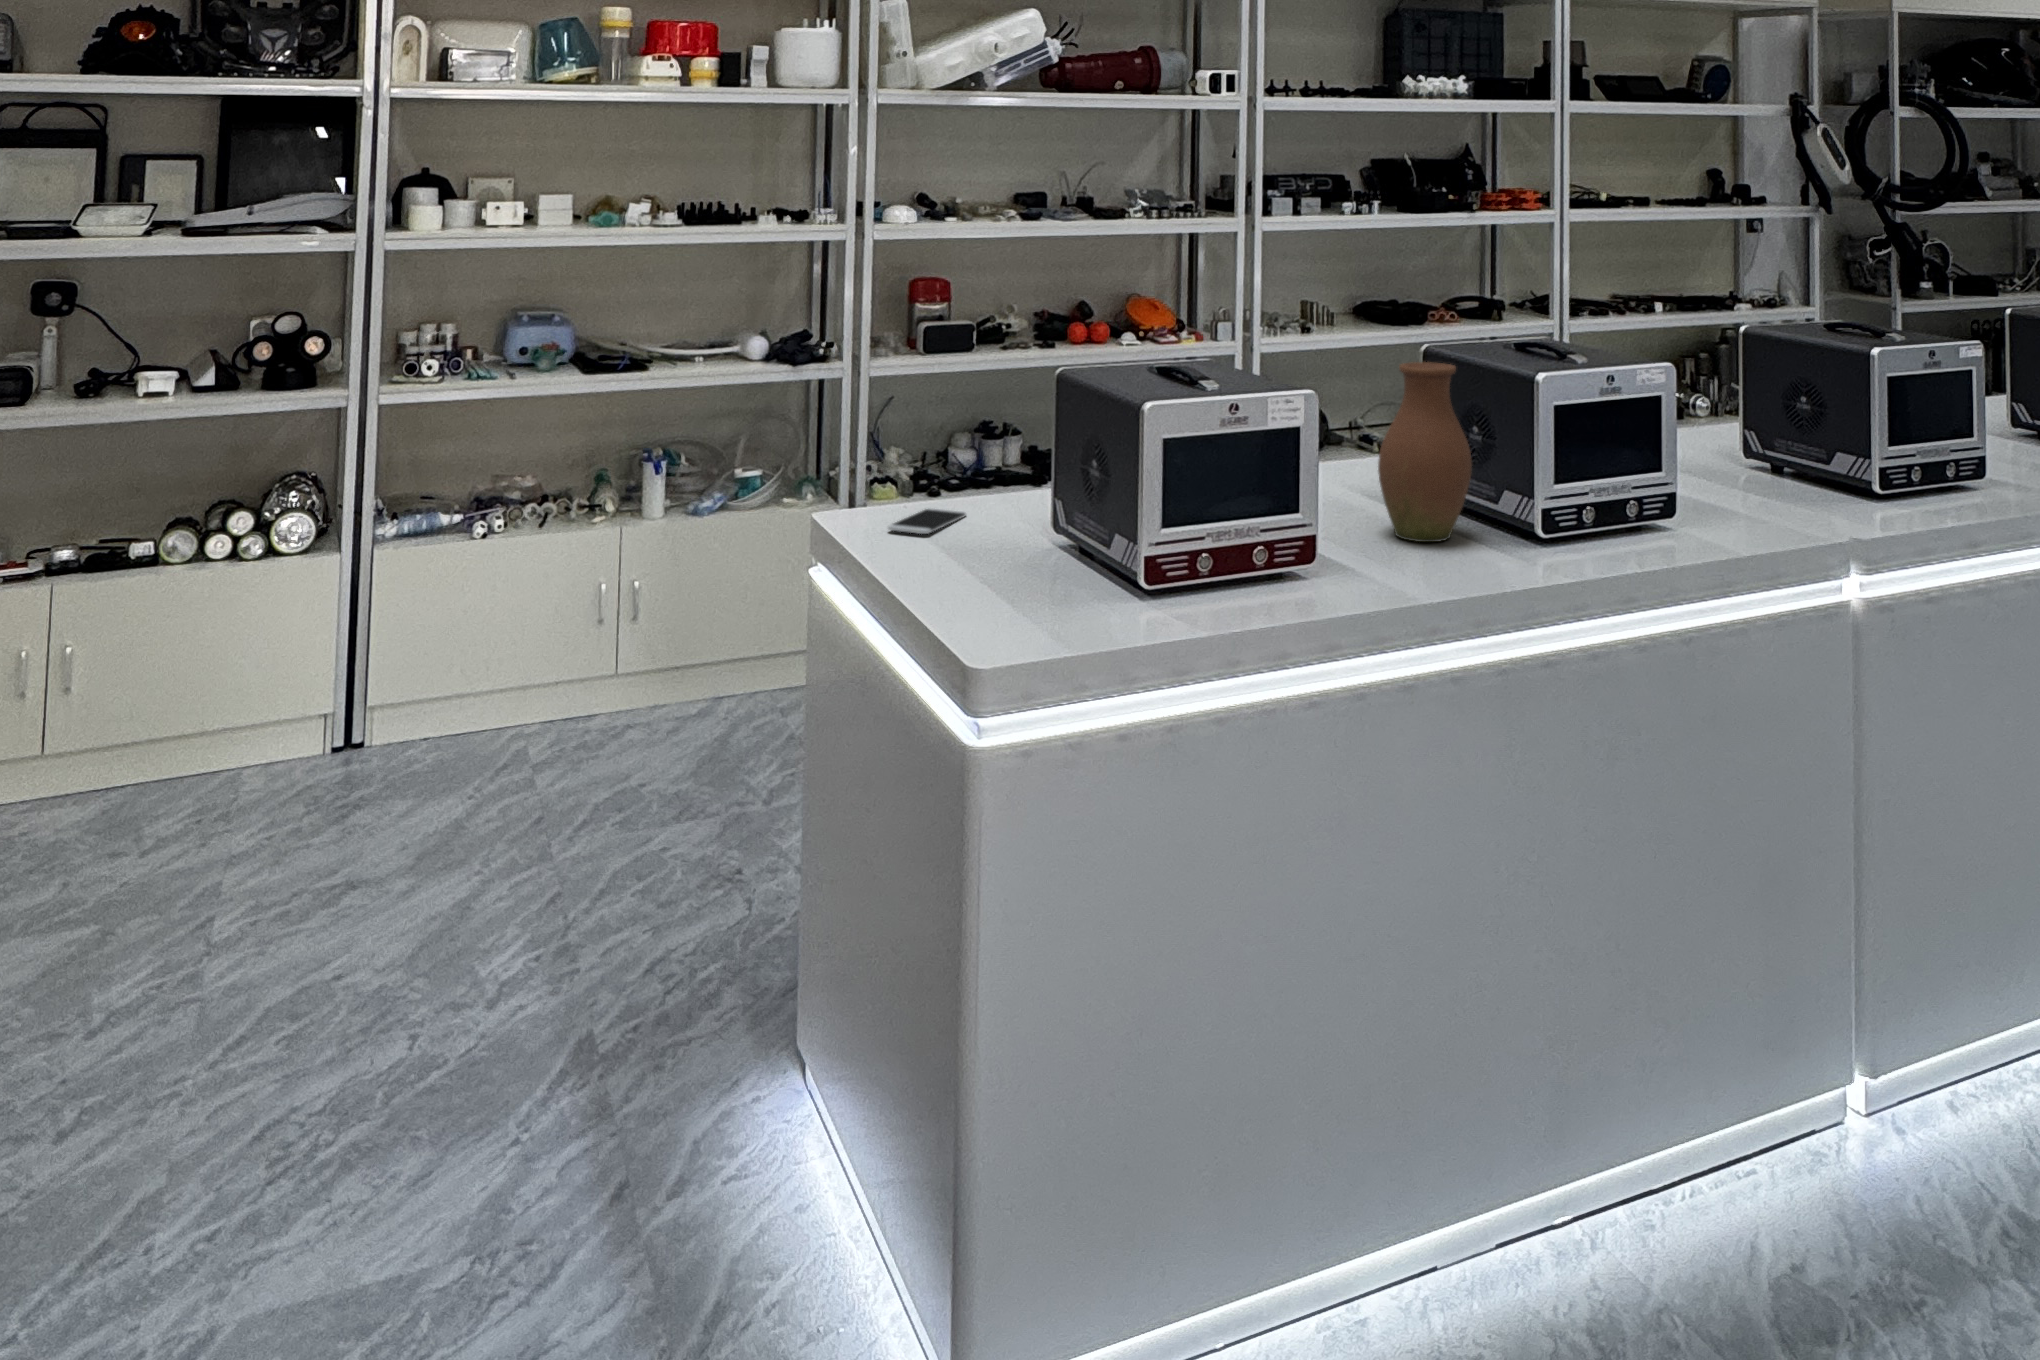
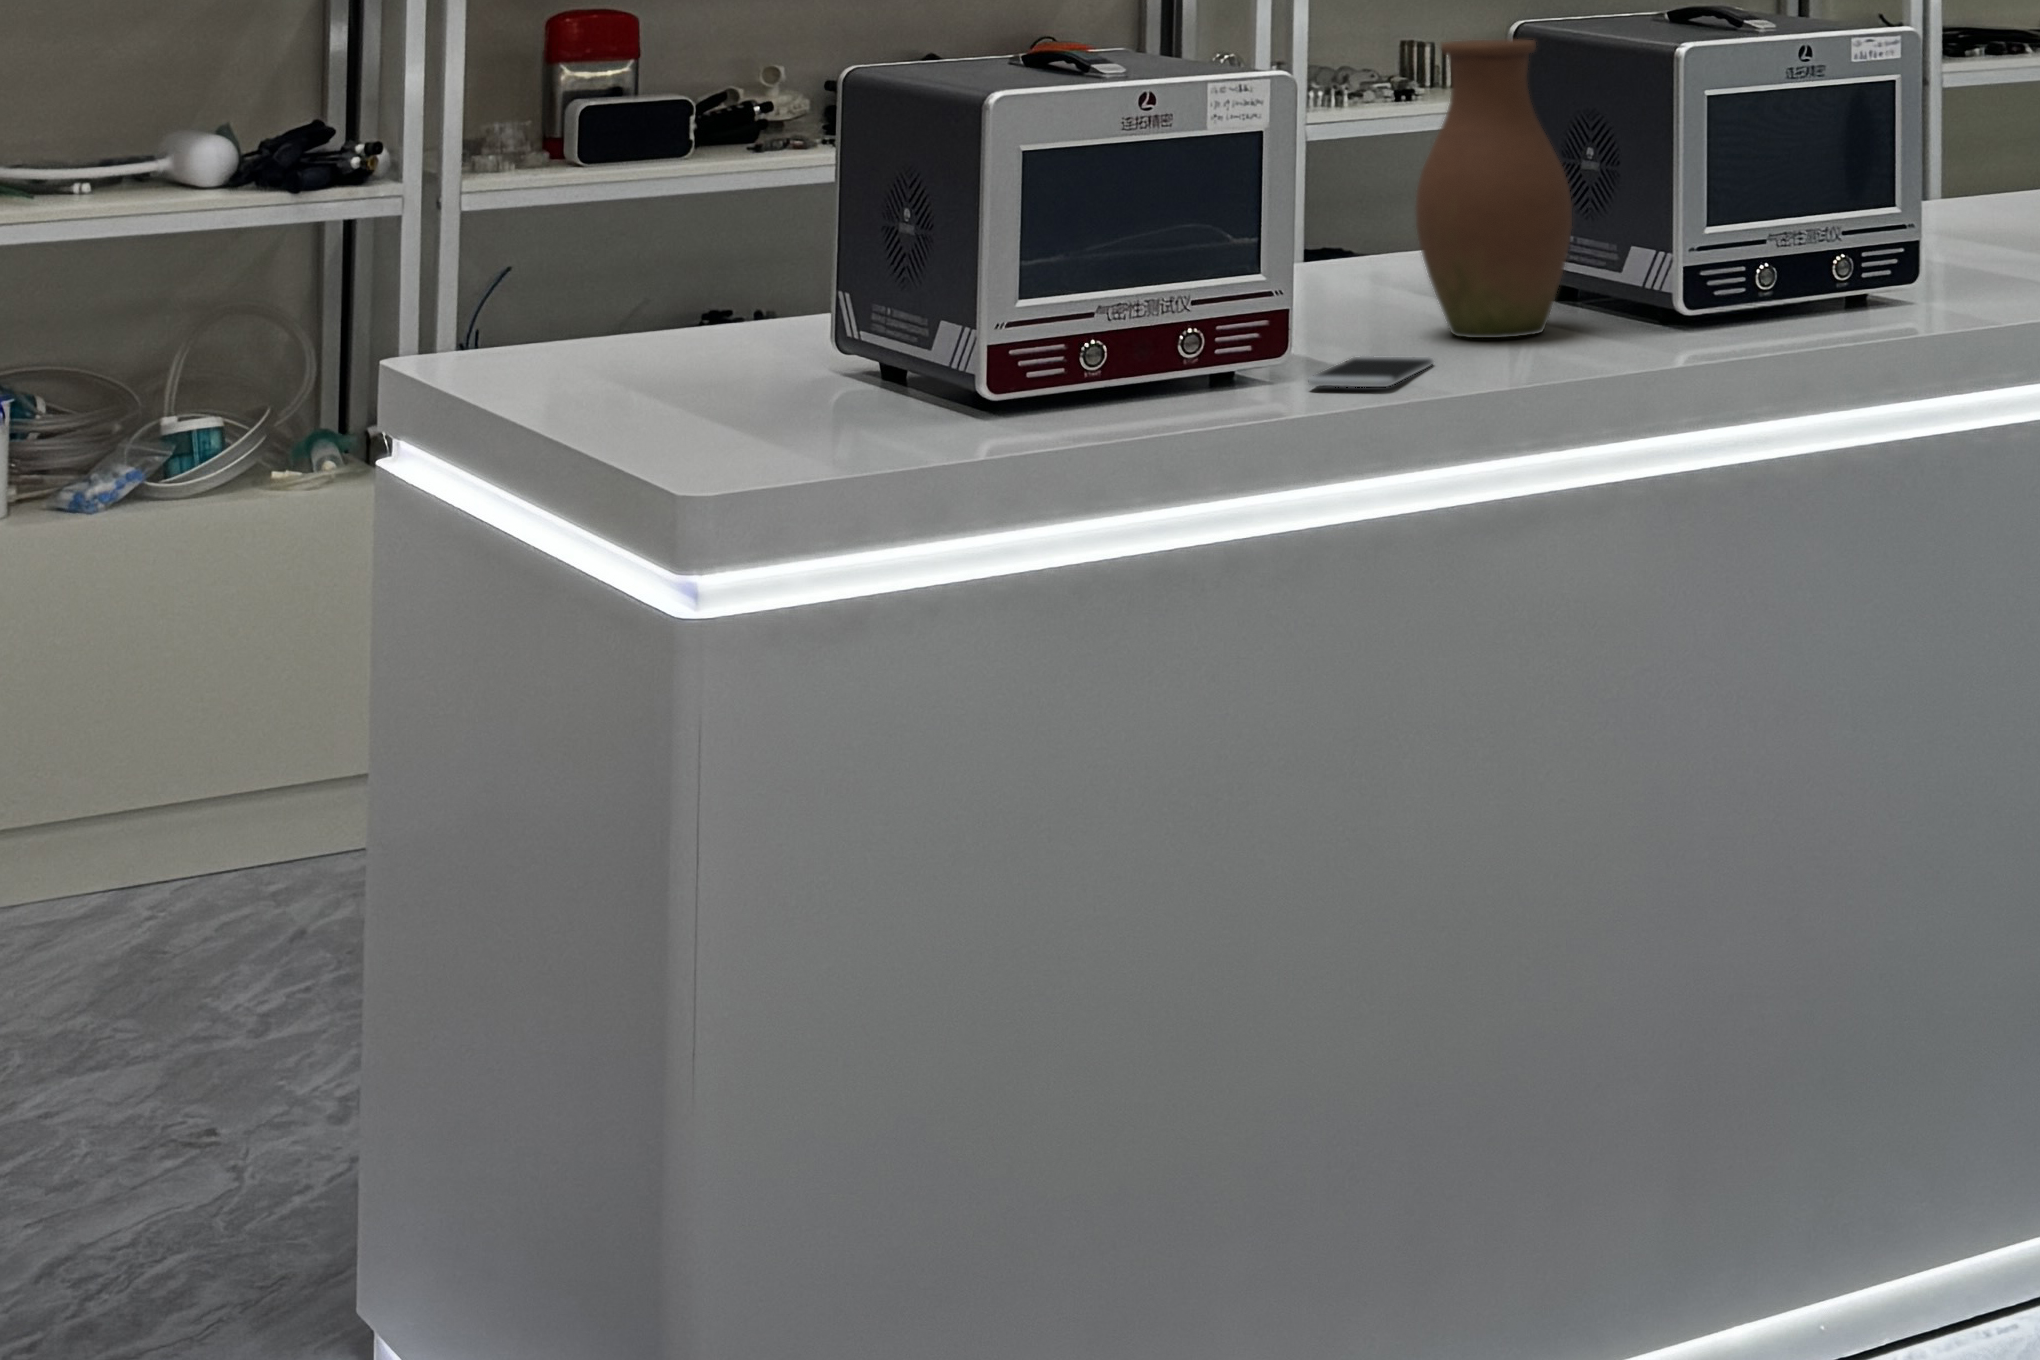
smartphone: present [888,508,966,534] -> present [1308,356,1433,387]

